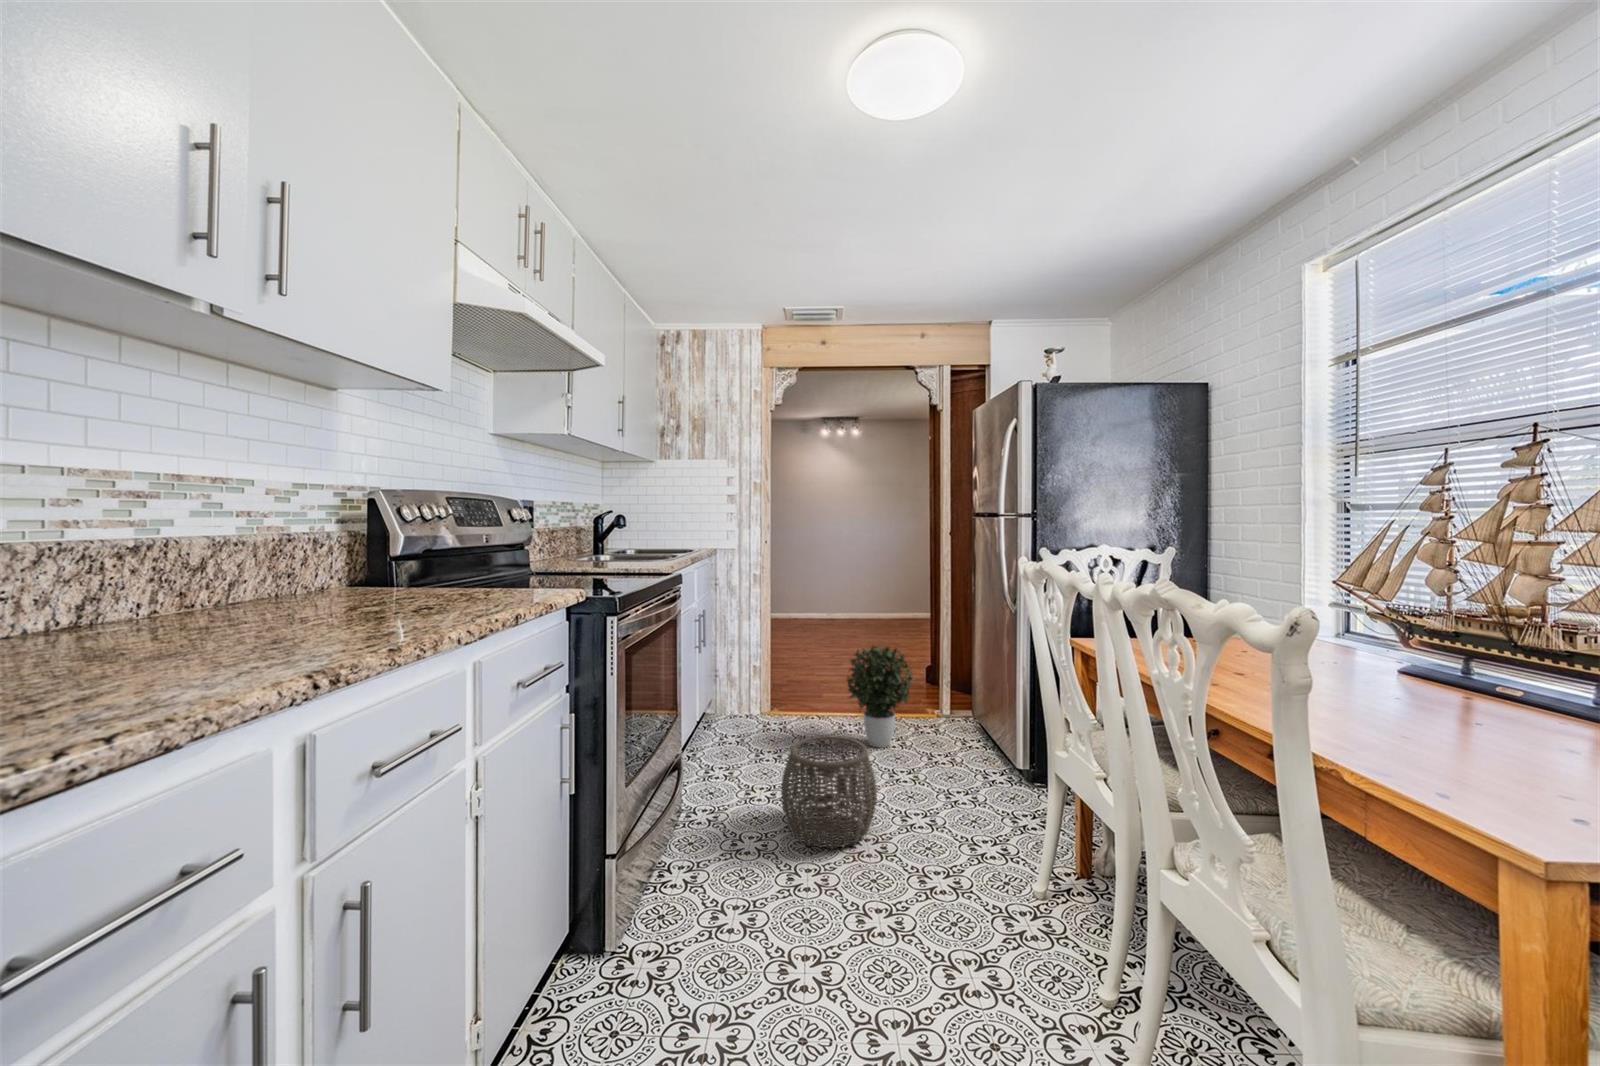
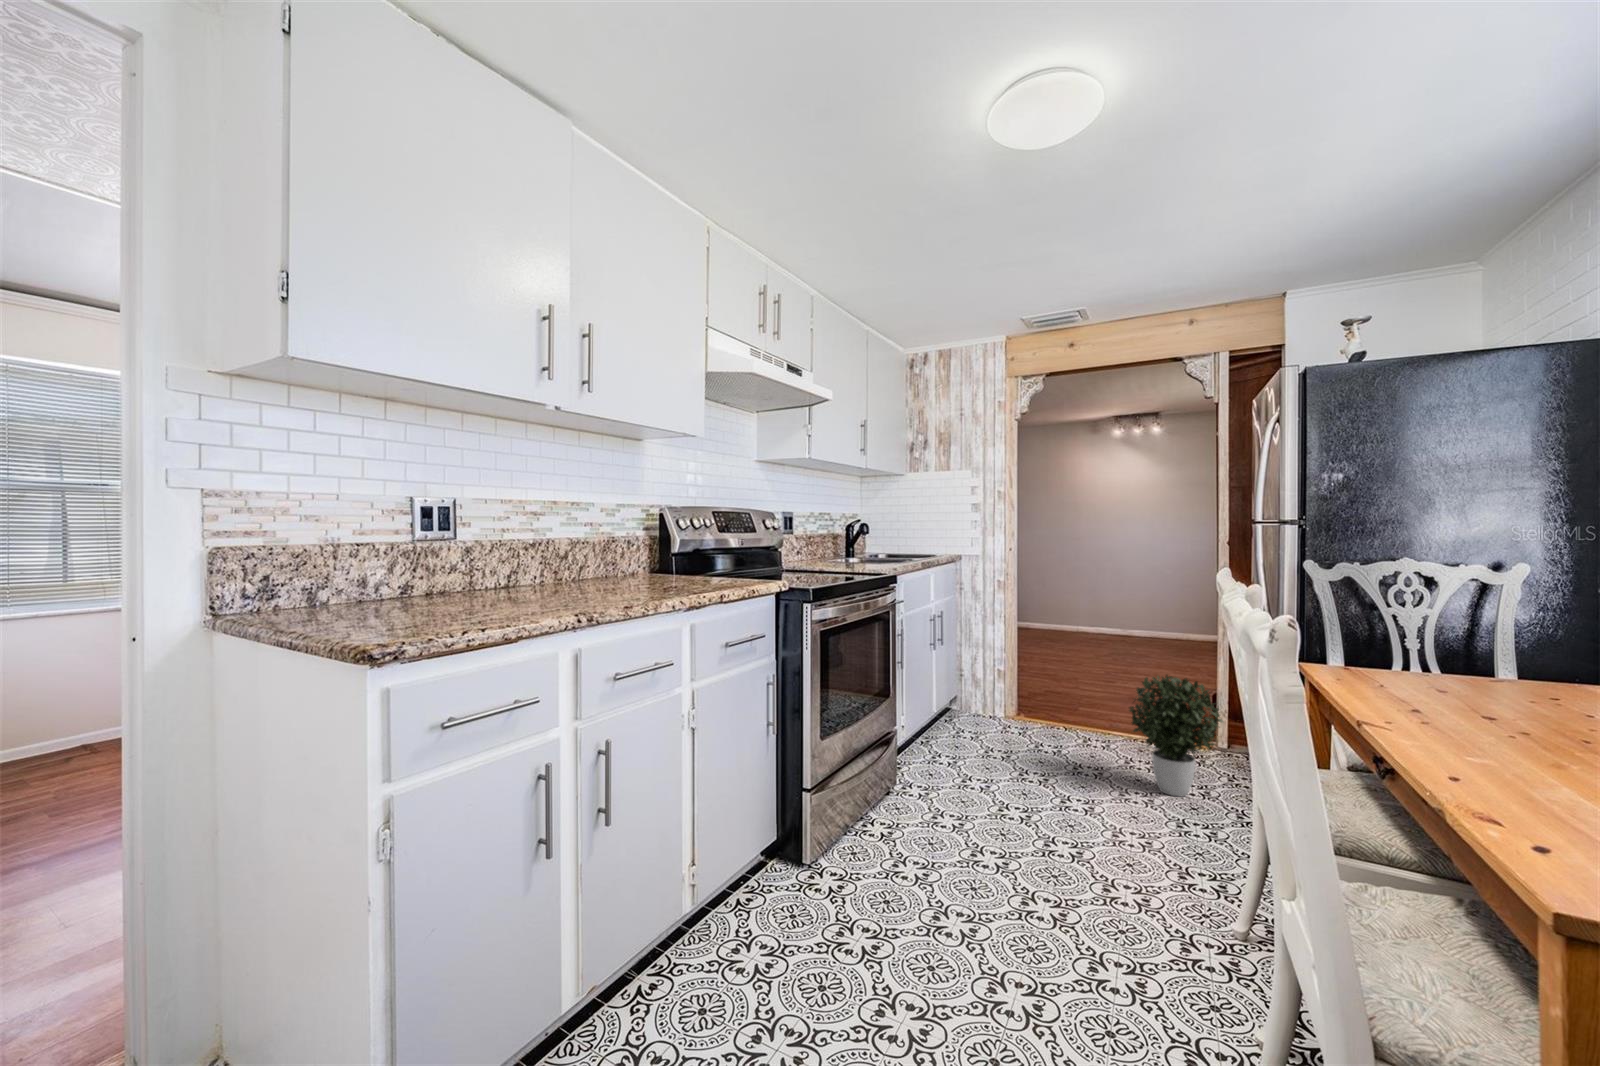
woven basket: present [781,735,877,849] -> none [1025,763,1143,891]

